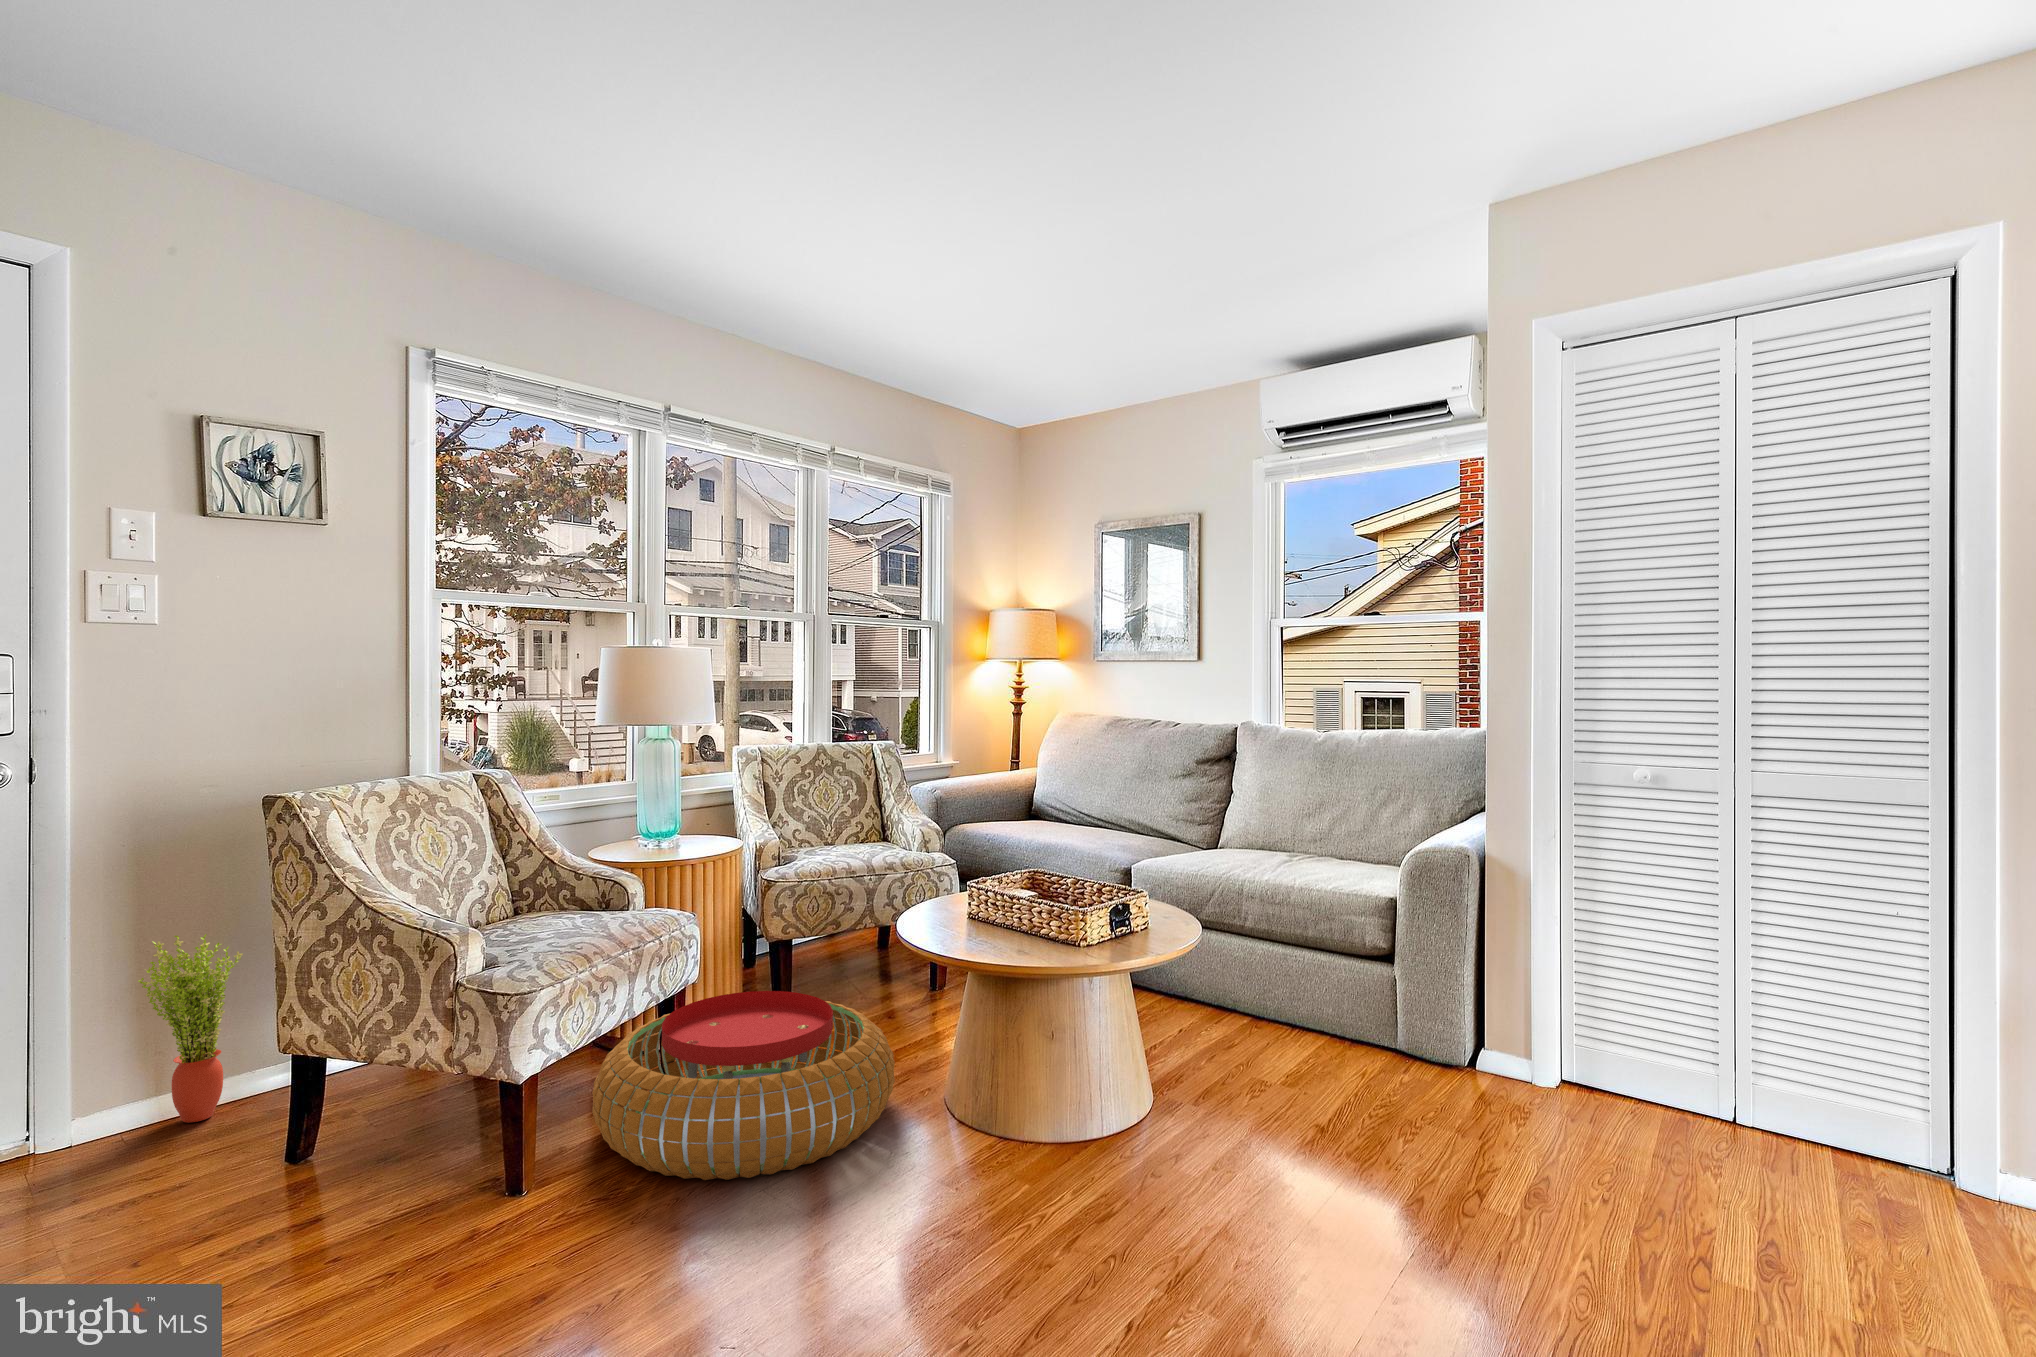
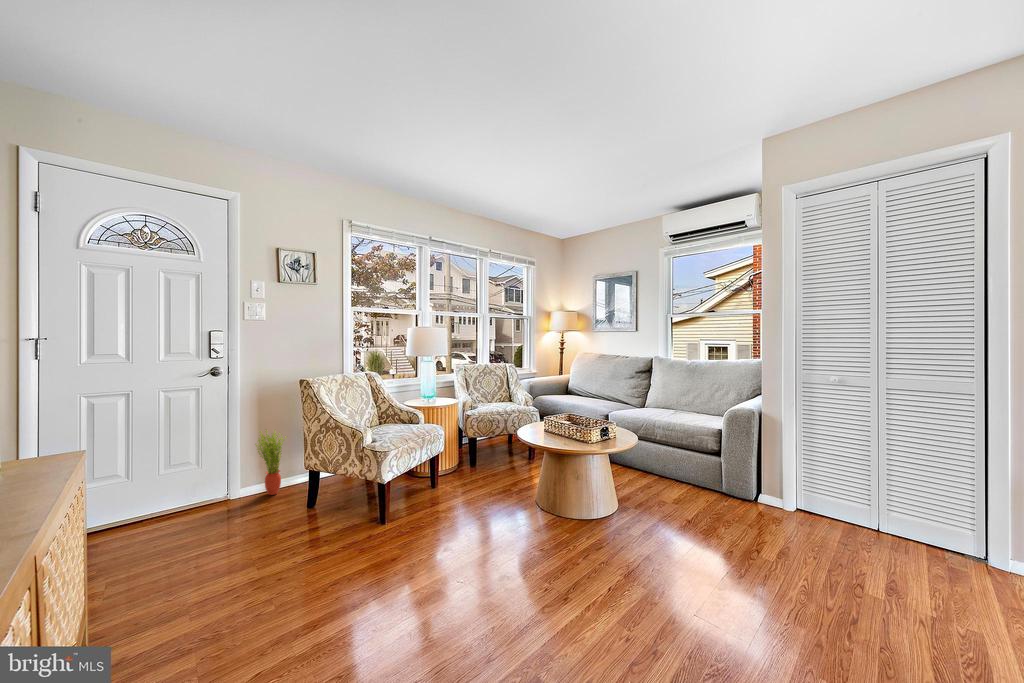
pouf: present [592,991,895,1180] -> none [409,456,518,522]

